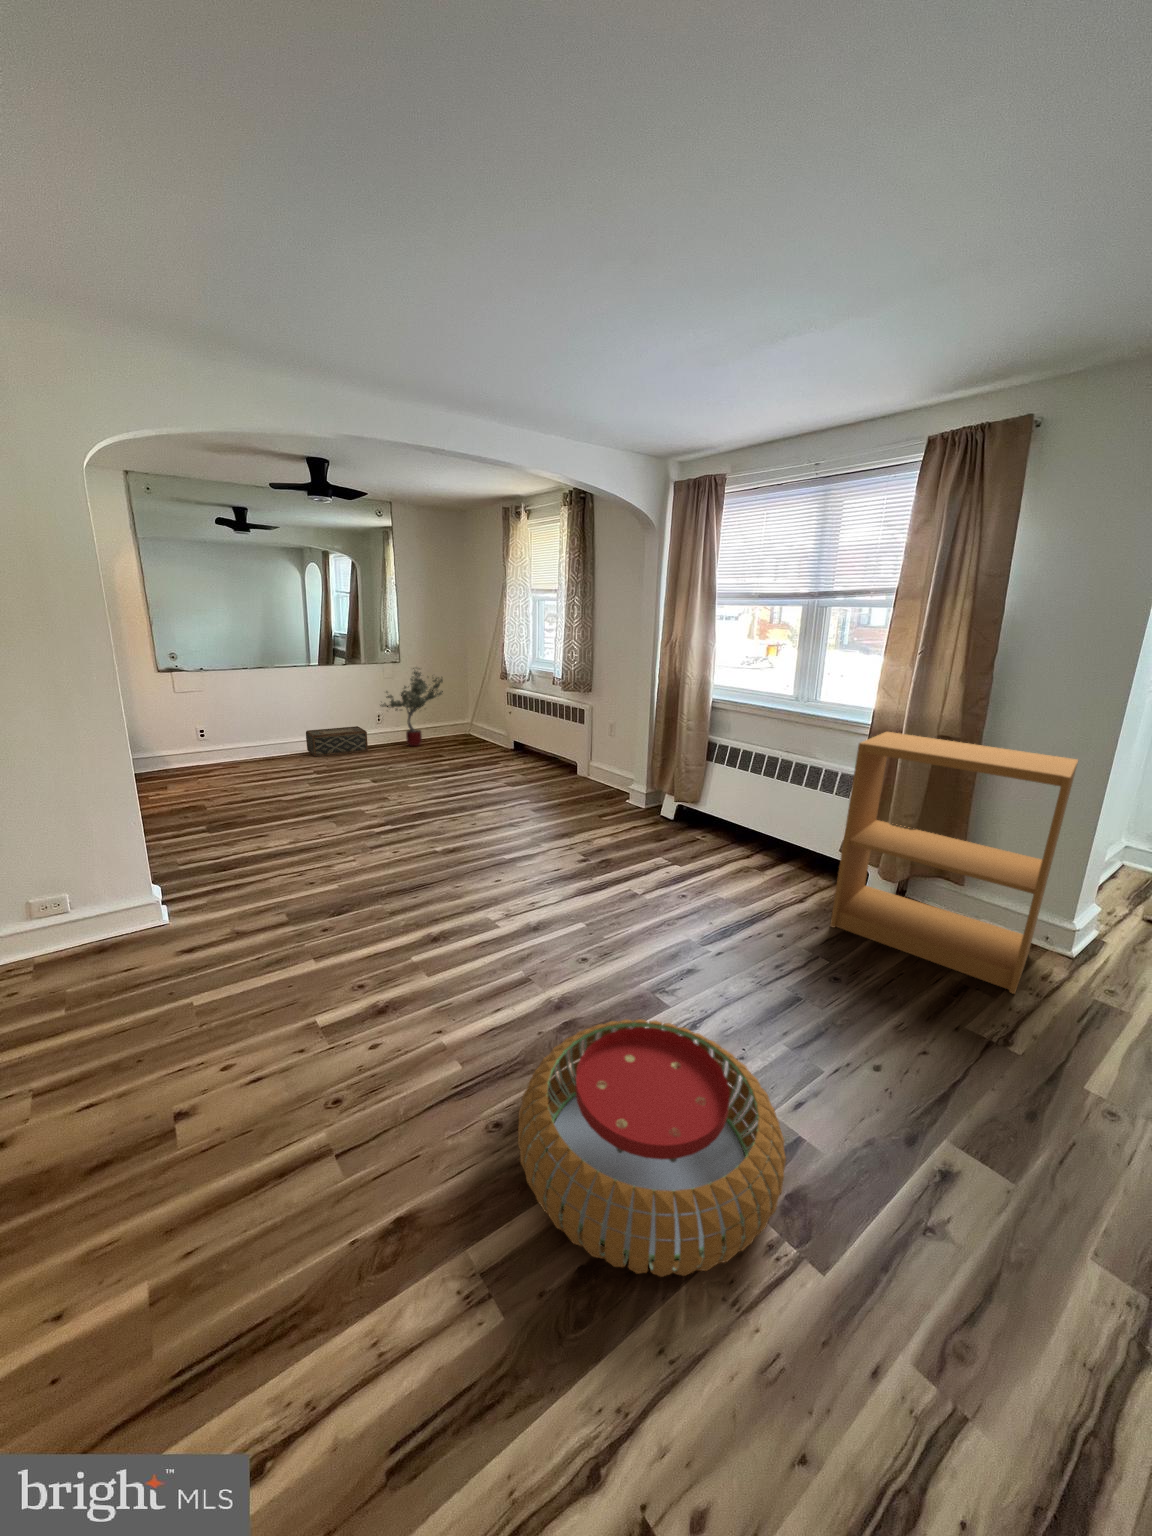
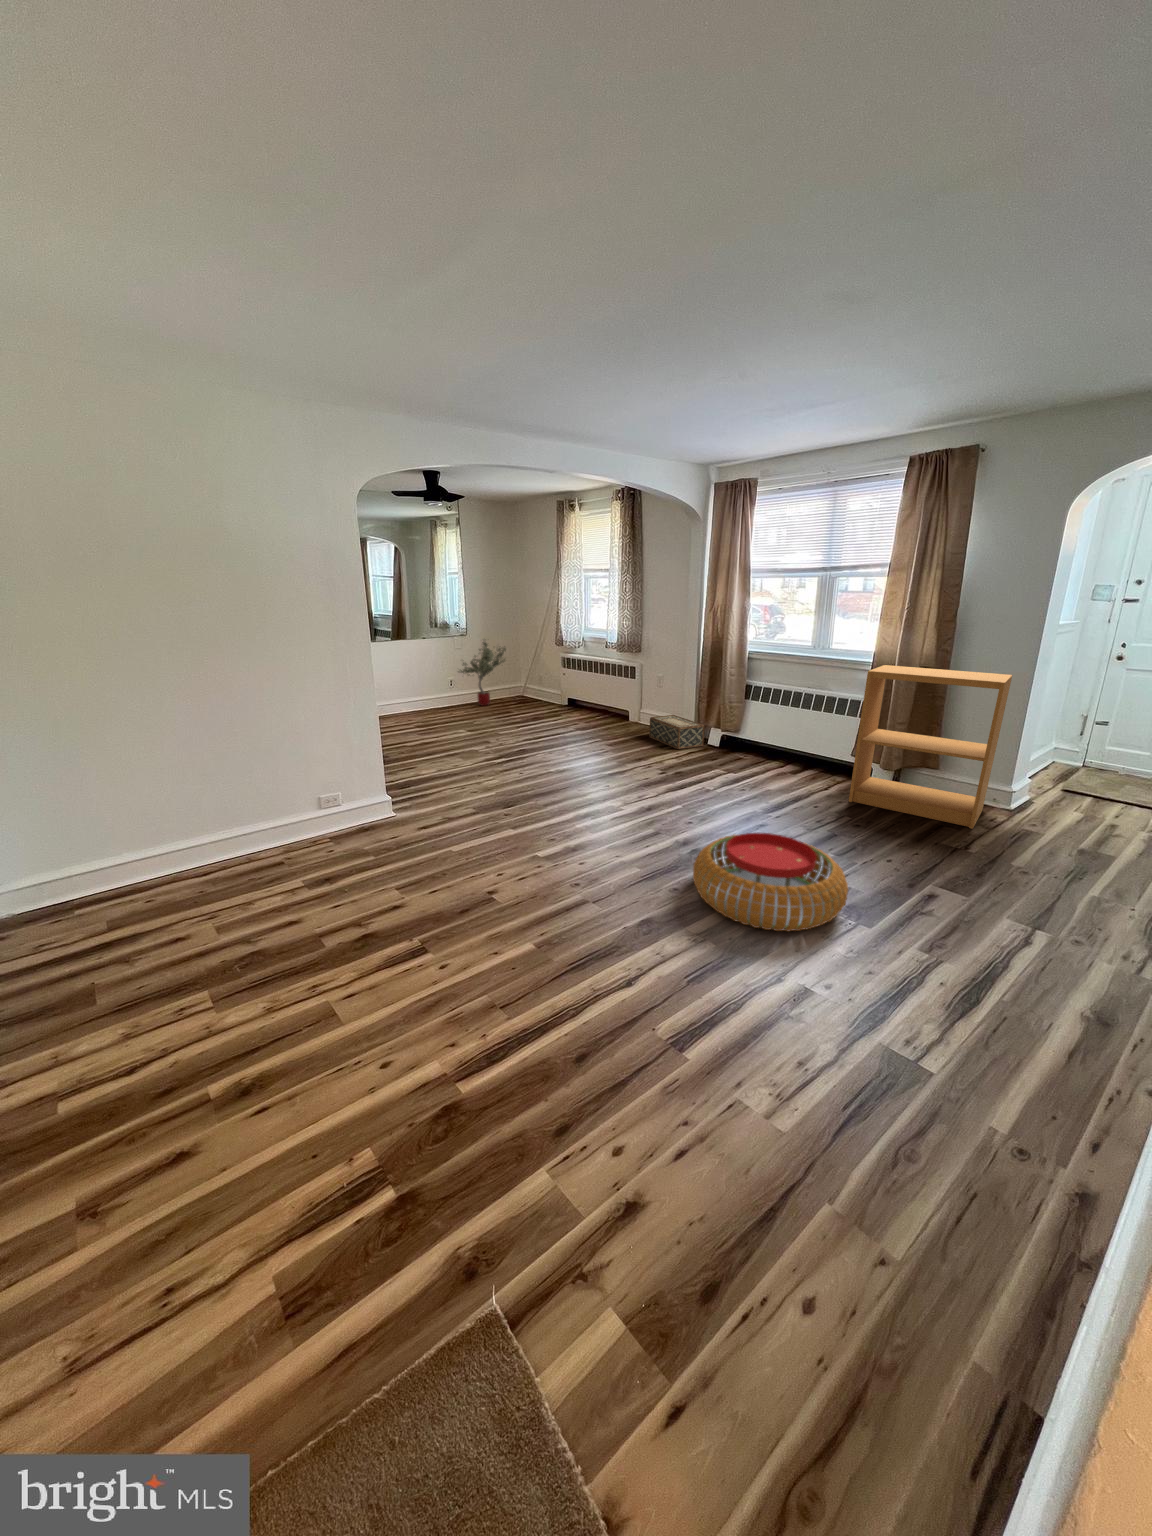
woven basket: present [306,726,368,756] -> present [649,715,704,749]

